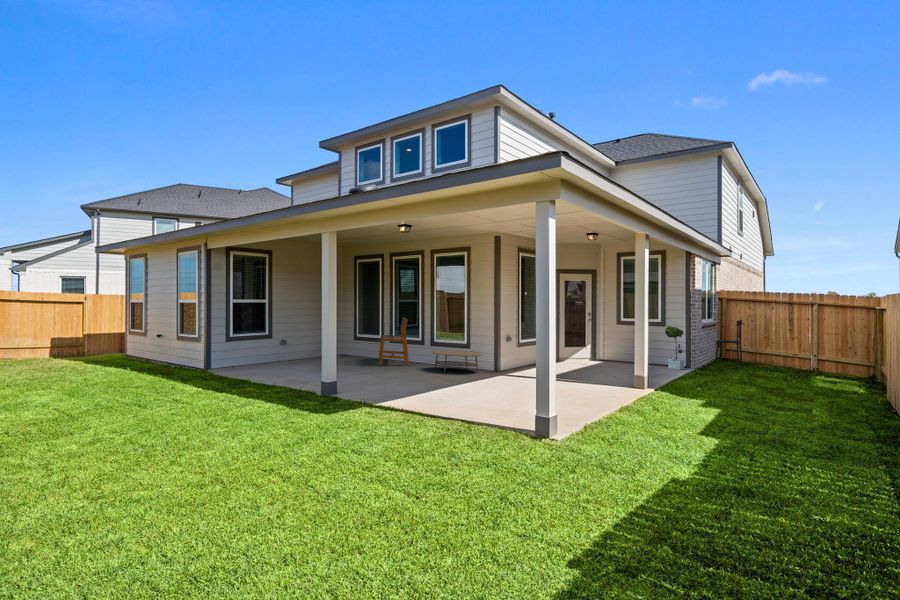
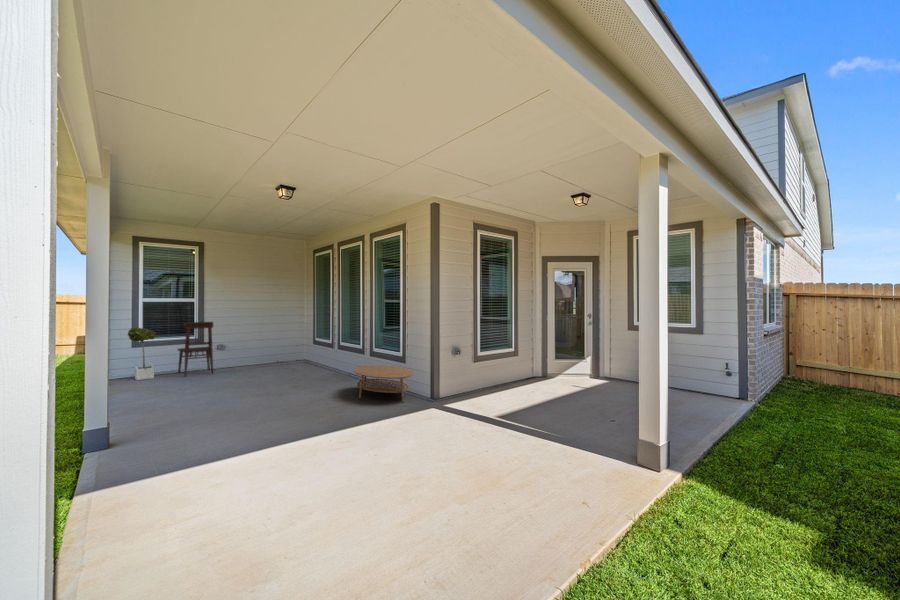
bench: present [379,317,409,366] -> none [302,319,357,381]
dining chair: present [716,320,742,361] -> present [178,322,213,376]
potted tree: present [665,326,684,370] -> present [128,327,155,380]

